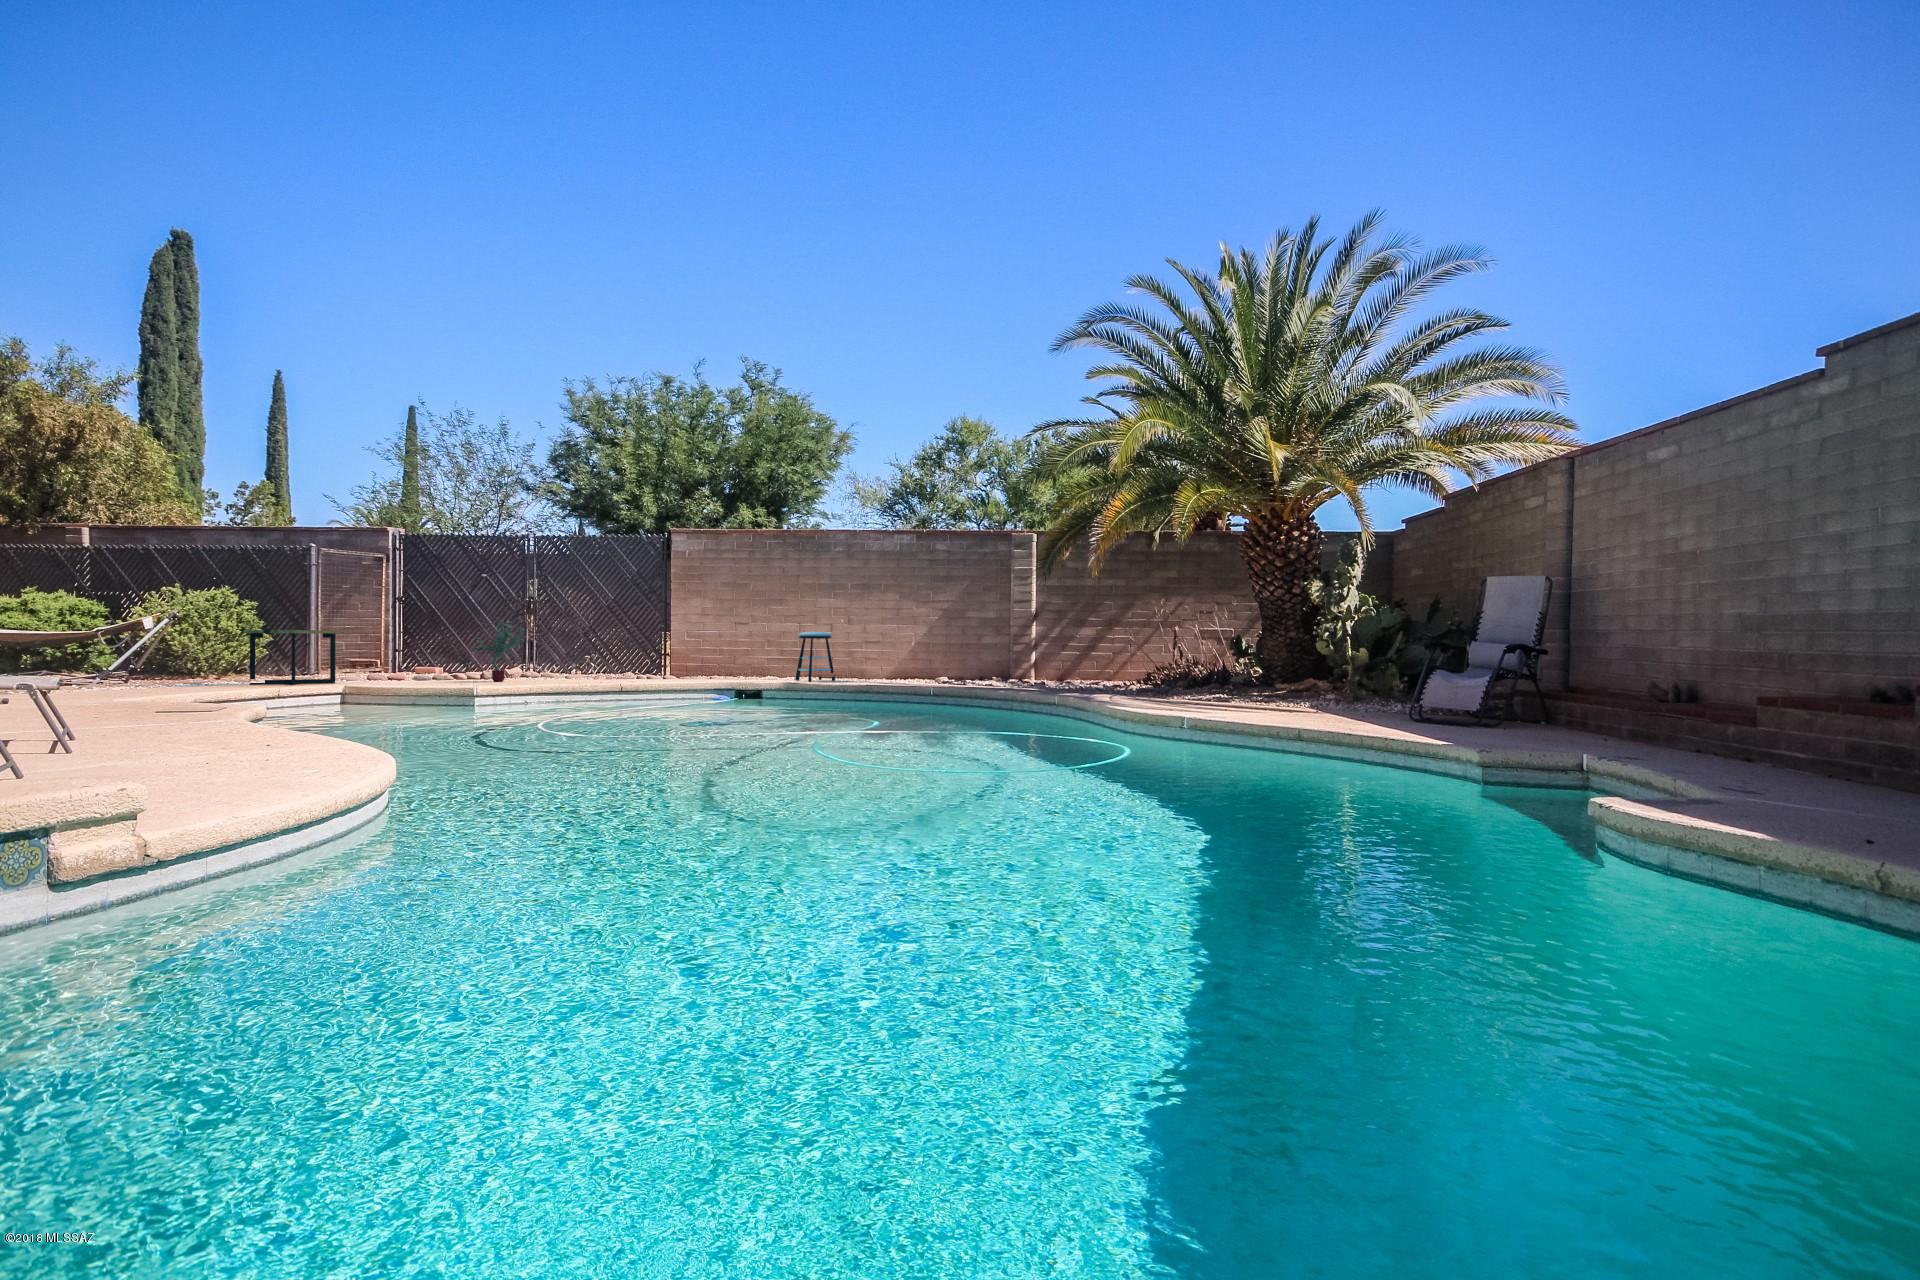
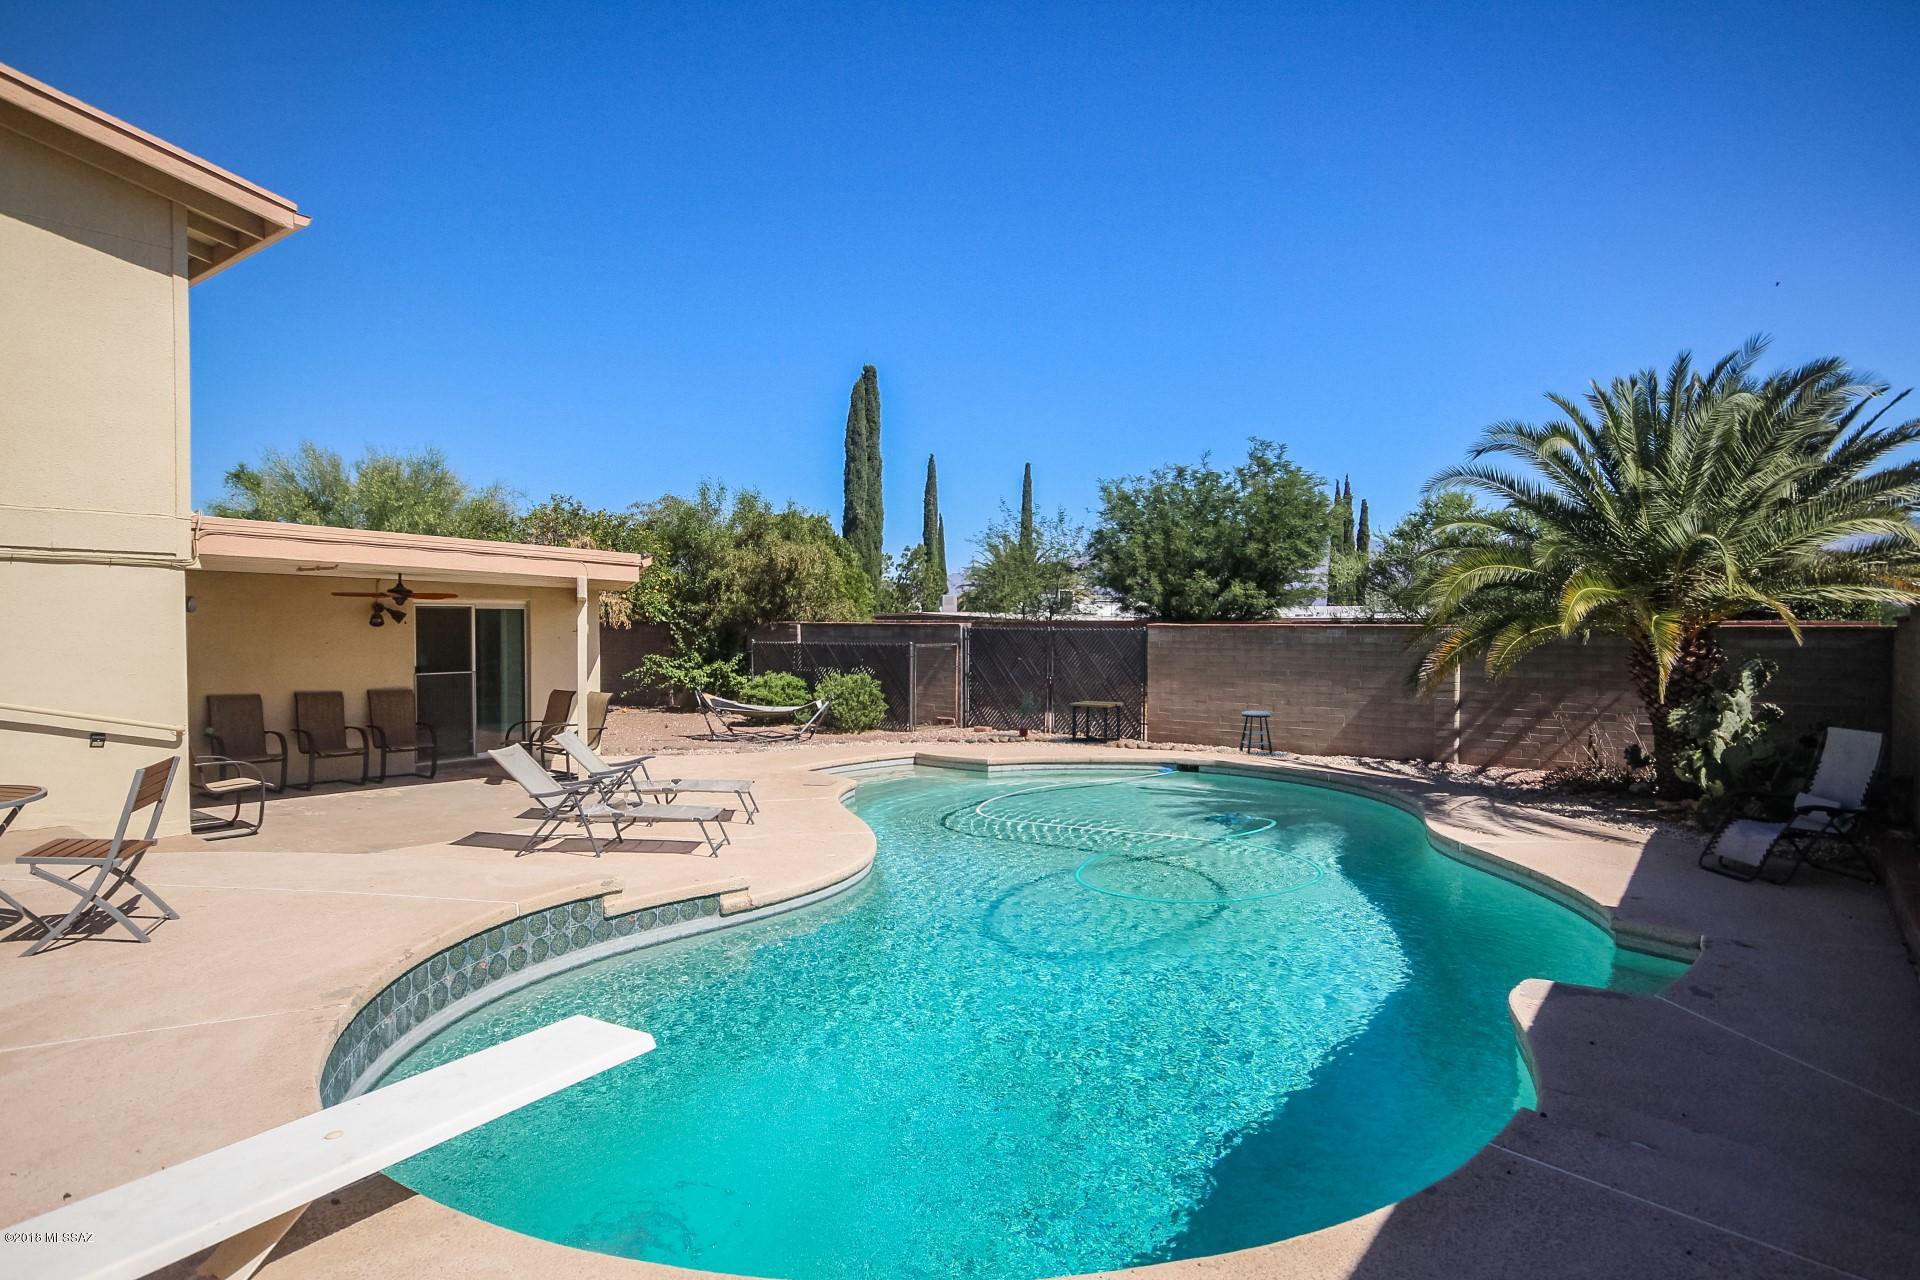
side table: present [244,630,341,685] -> present [1070,701,1123,744]

